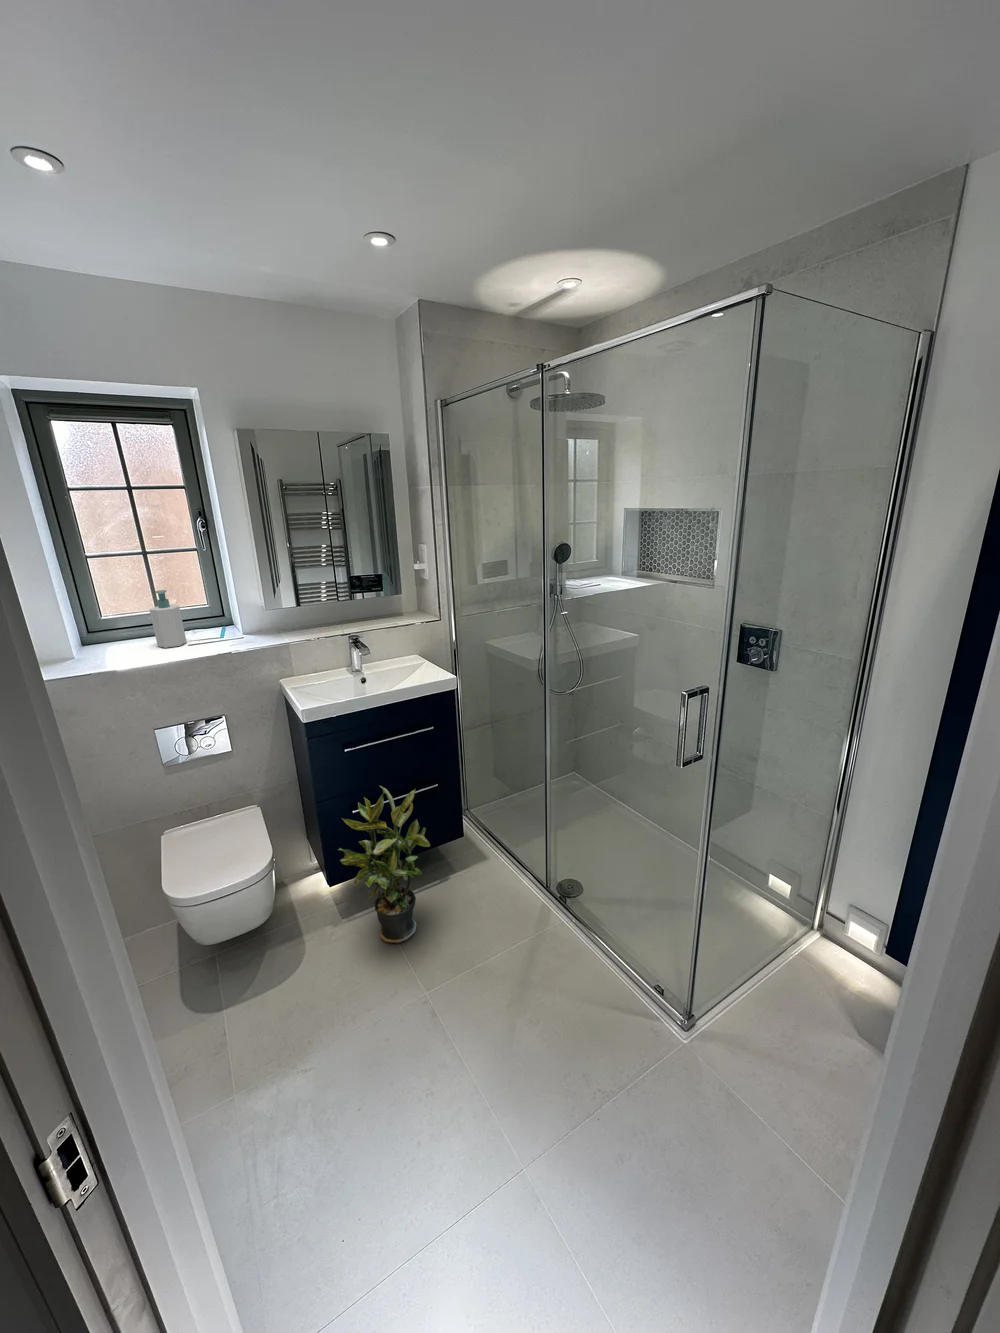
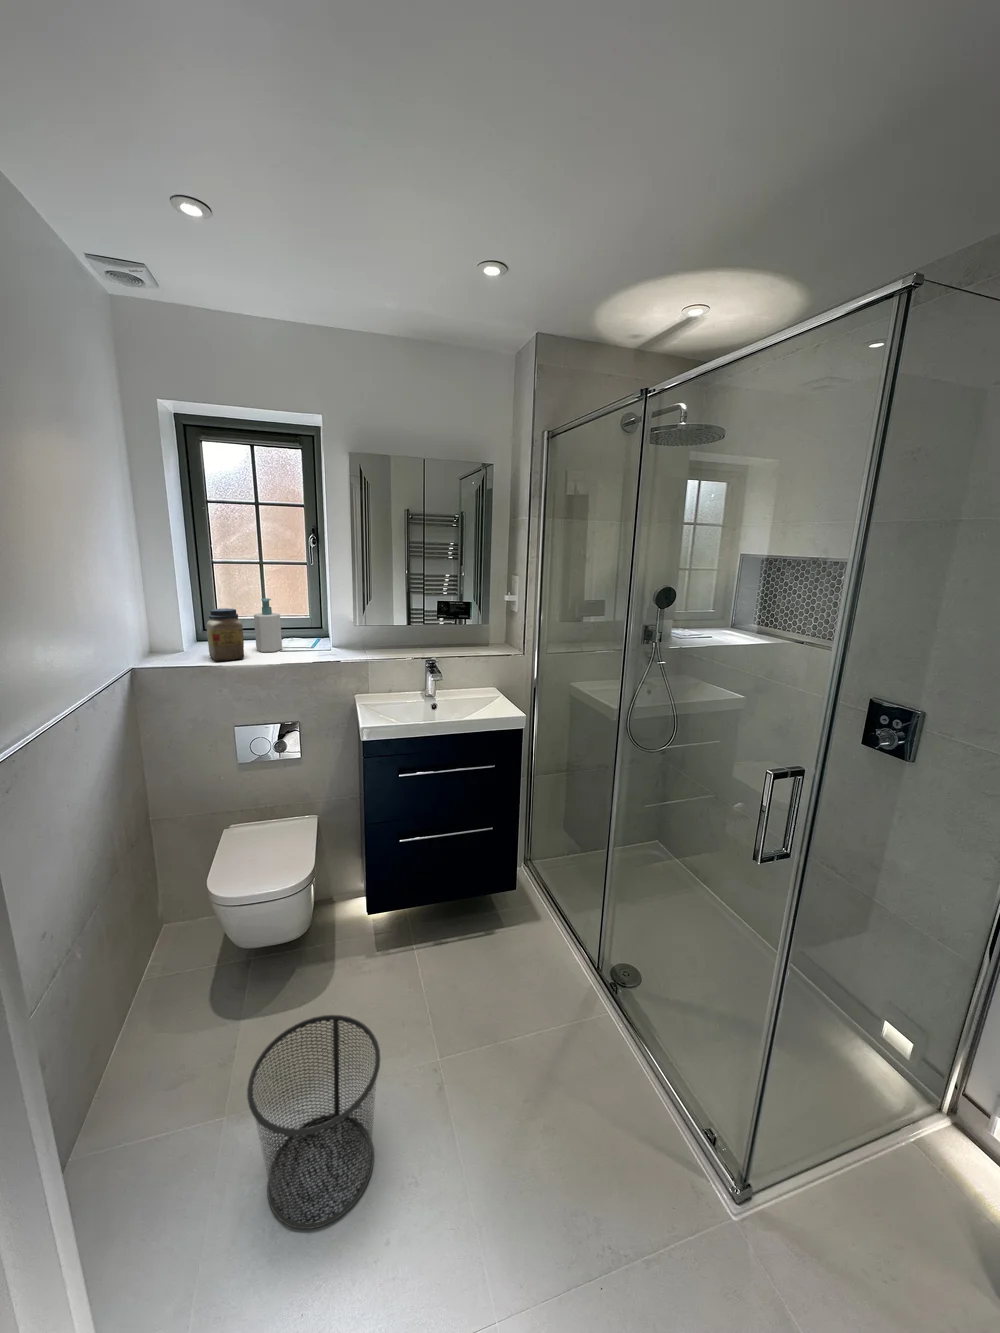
jar: none [99,605,149,664] -> present [207,608,244,661]
potted plant: present [338,786,430,943] -> none [375,818,472,992]
waste bin: none [270,974,392,1160] -> present [247,1015,380,1229]

